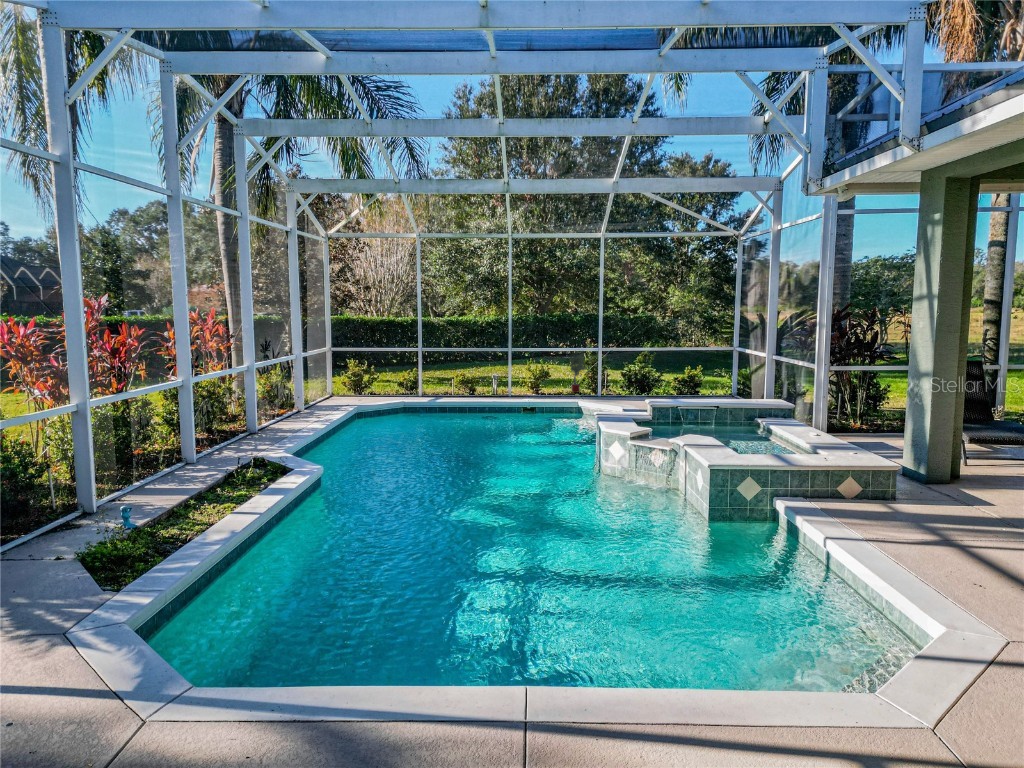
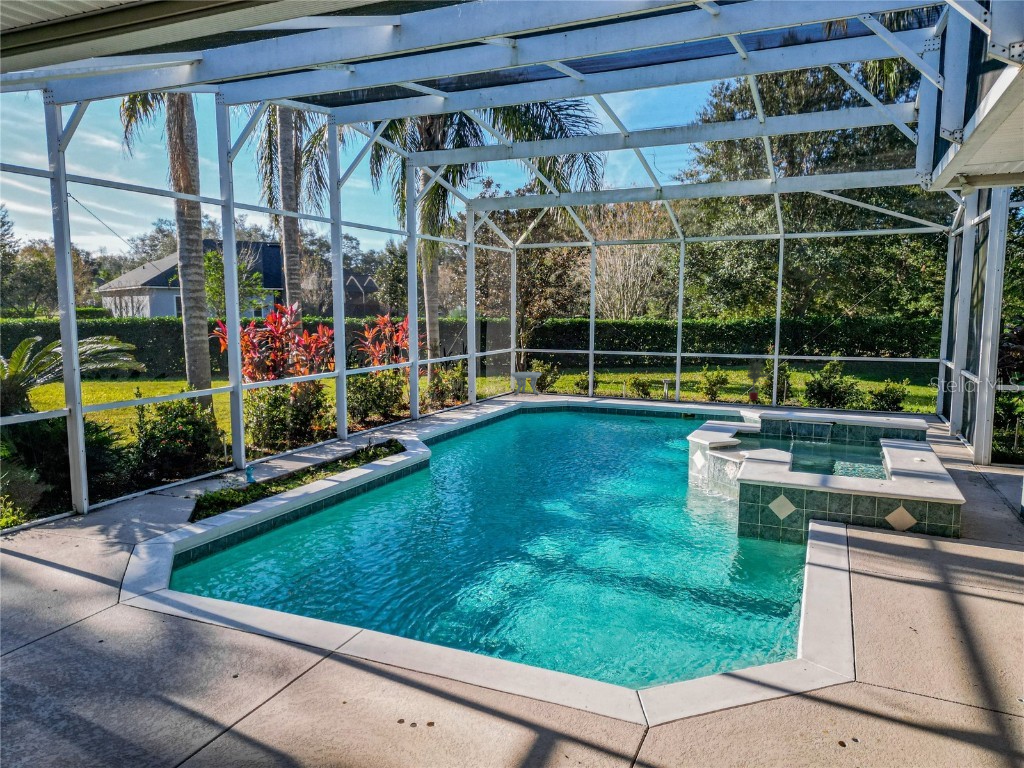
side table: none [327,372,362,398] -> present [511,372,541,395]

